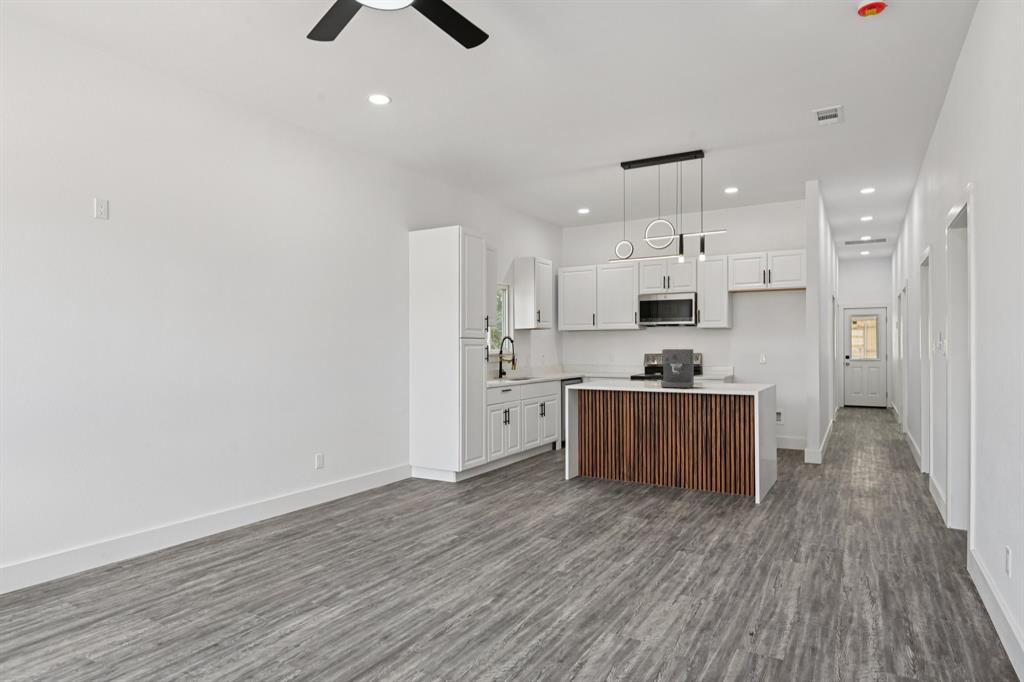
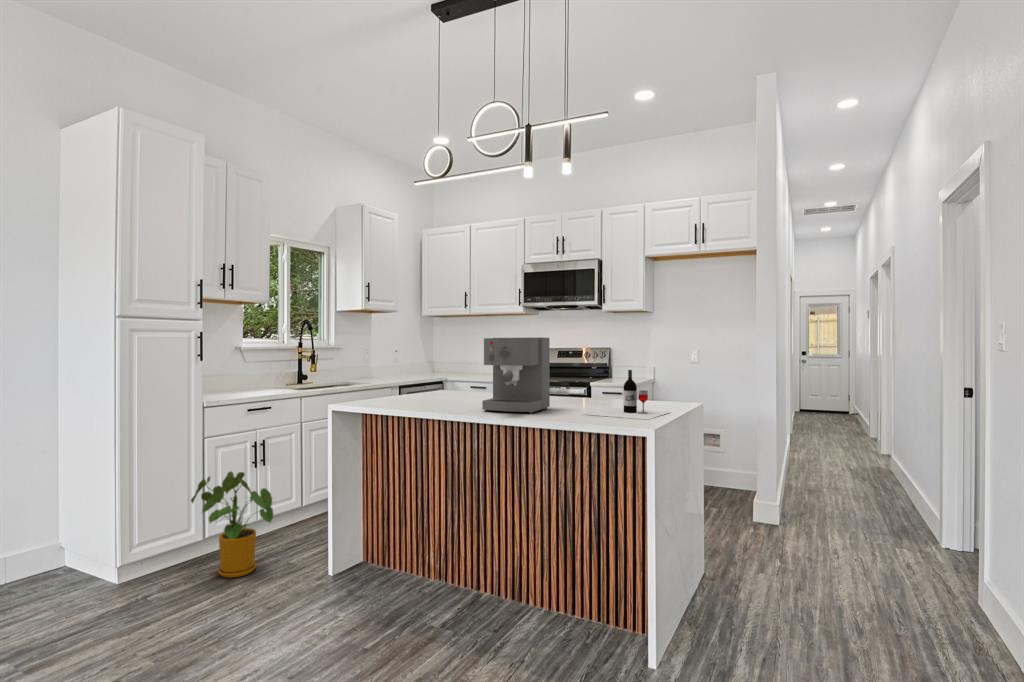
wine bottle: none [716,366,761,390] -> present [585,370,670,419]
house plant: none [488,425,537,480] -> present [191,471,273,578]

